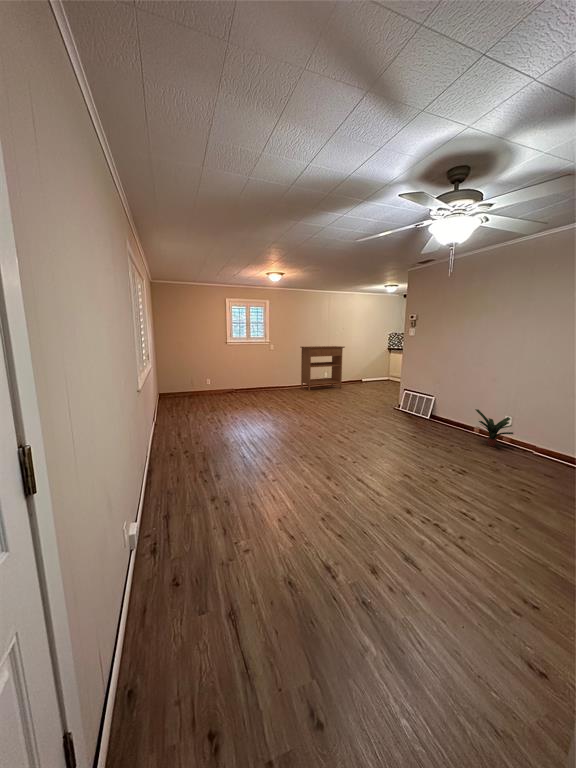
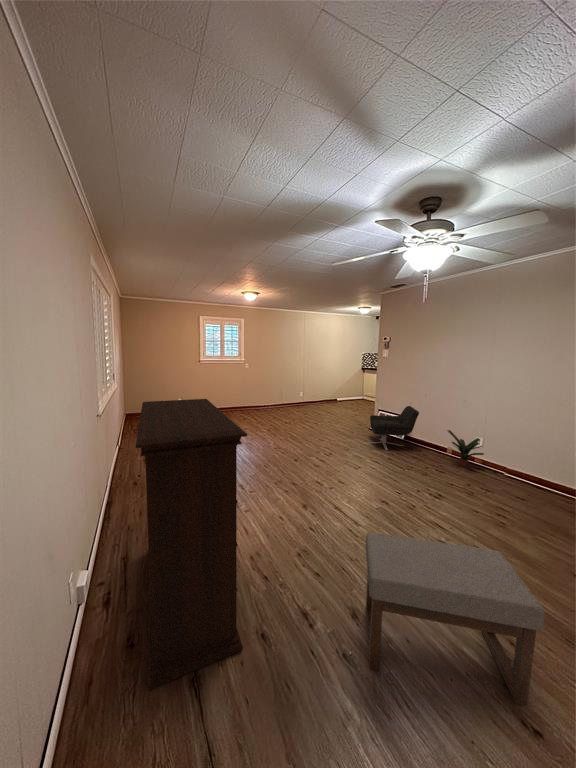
console table: present [300,346,345,391] -> none [276,365,321,410]
bookshelf: none [178,375,275,617] -> present [136,399,247,690]
lounge chair: none [388,385,446,429] -> present [368,406,419,450]
ottoman: none [385,497,554,652] -> present [366,533,544,706]

